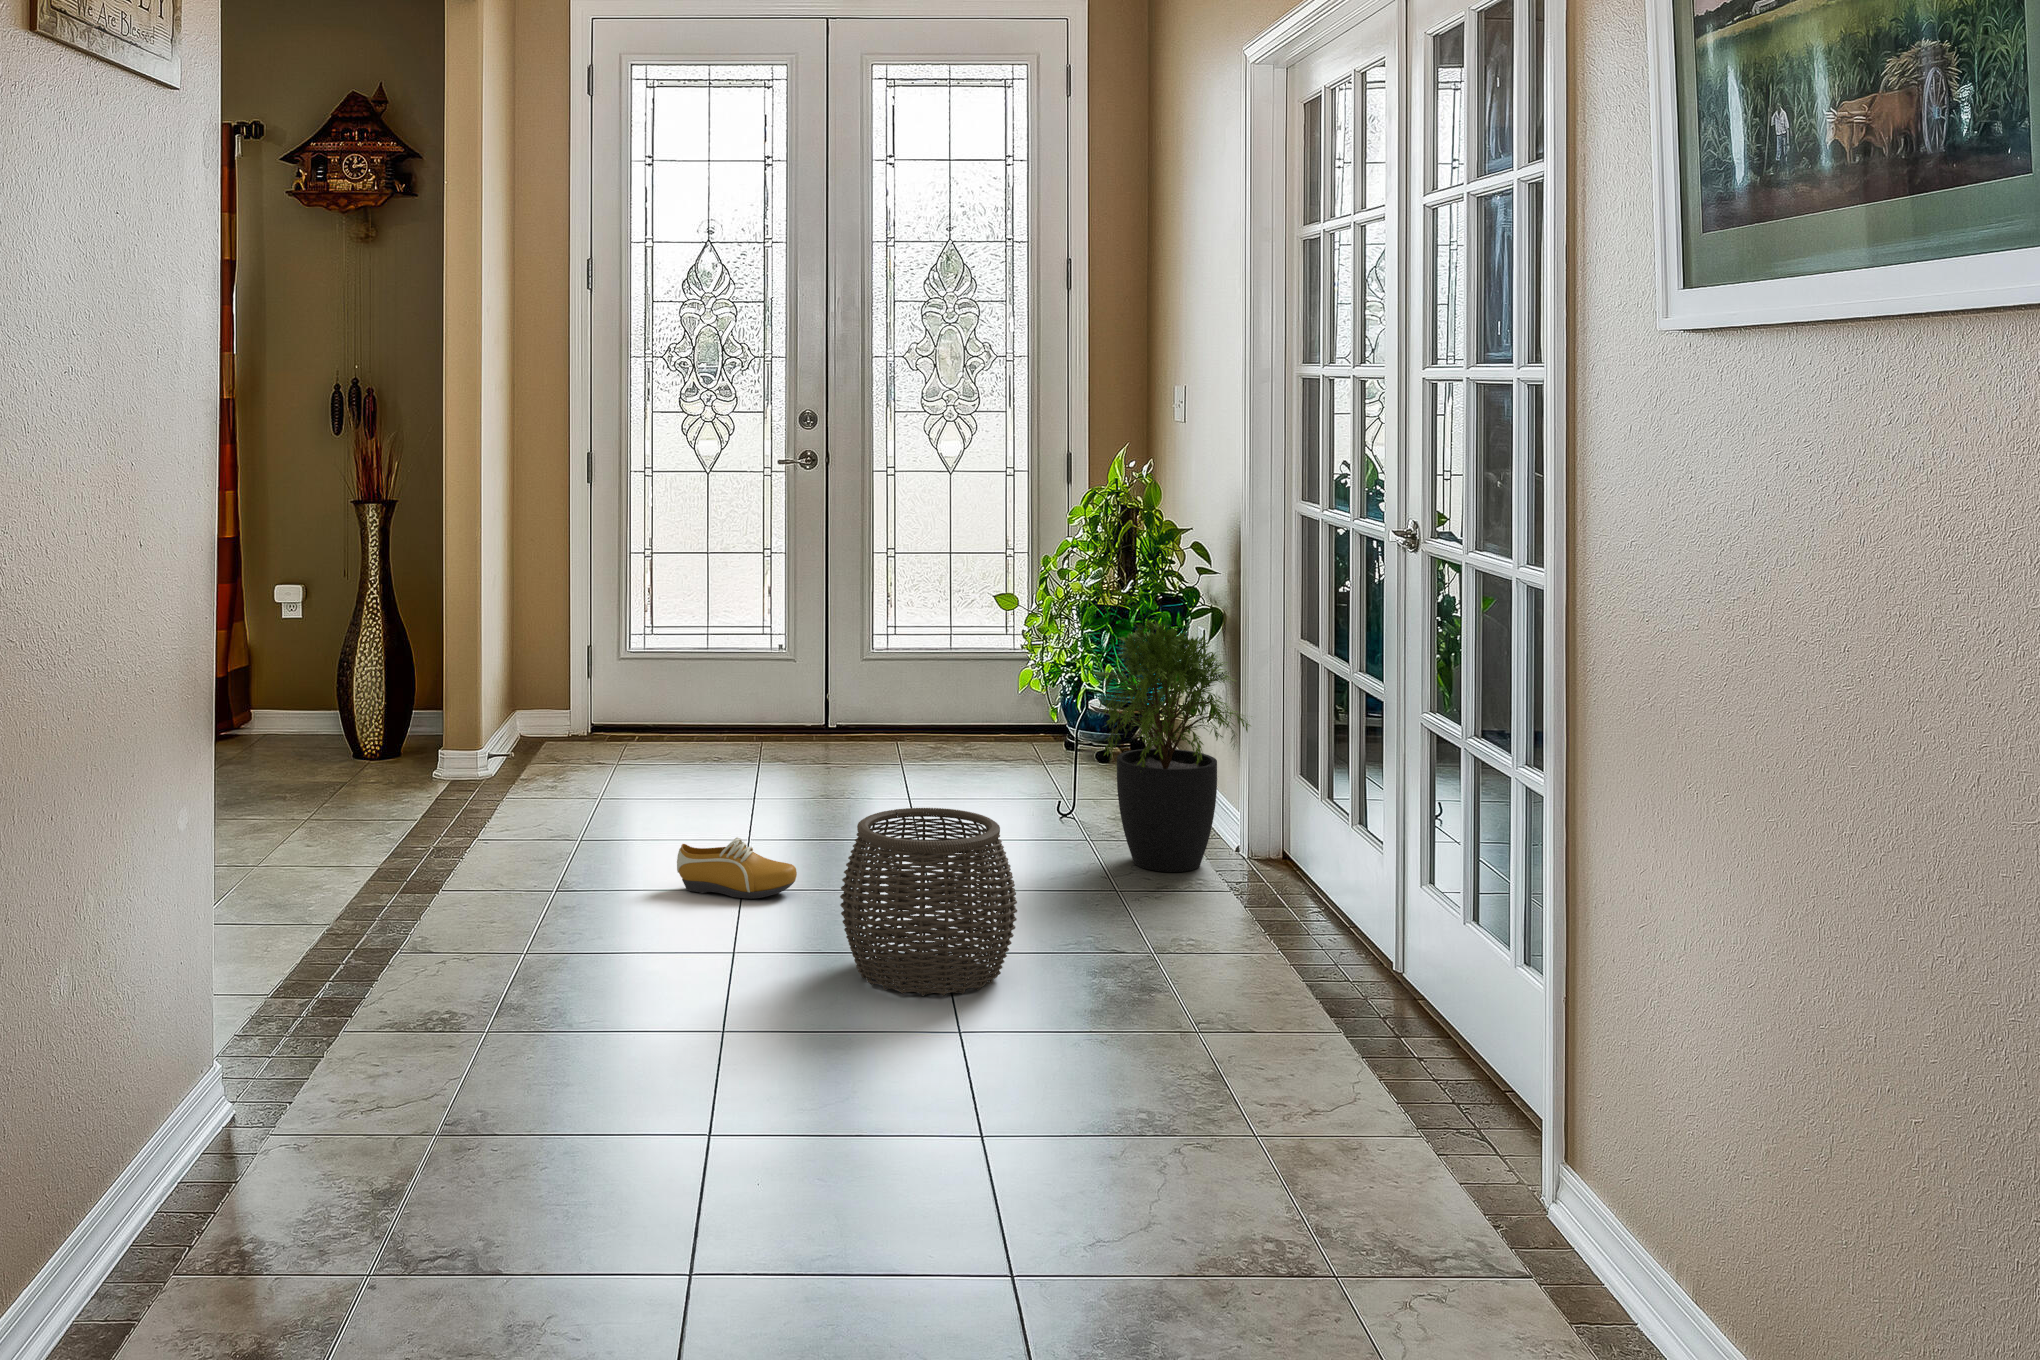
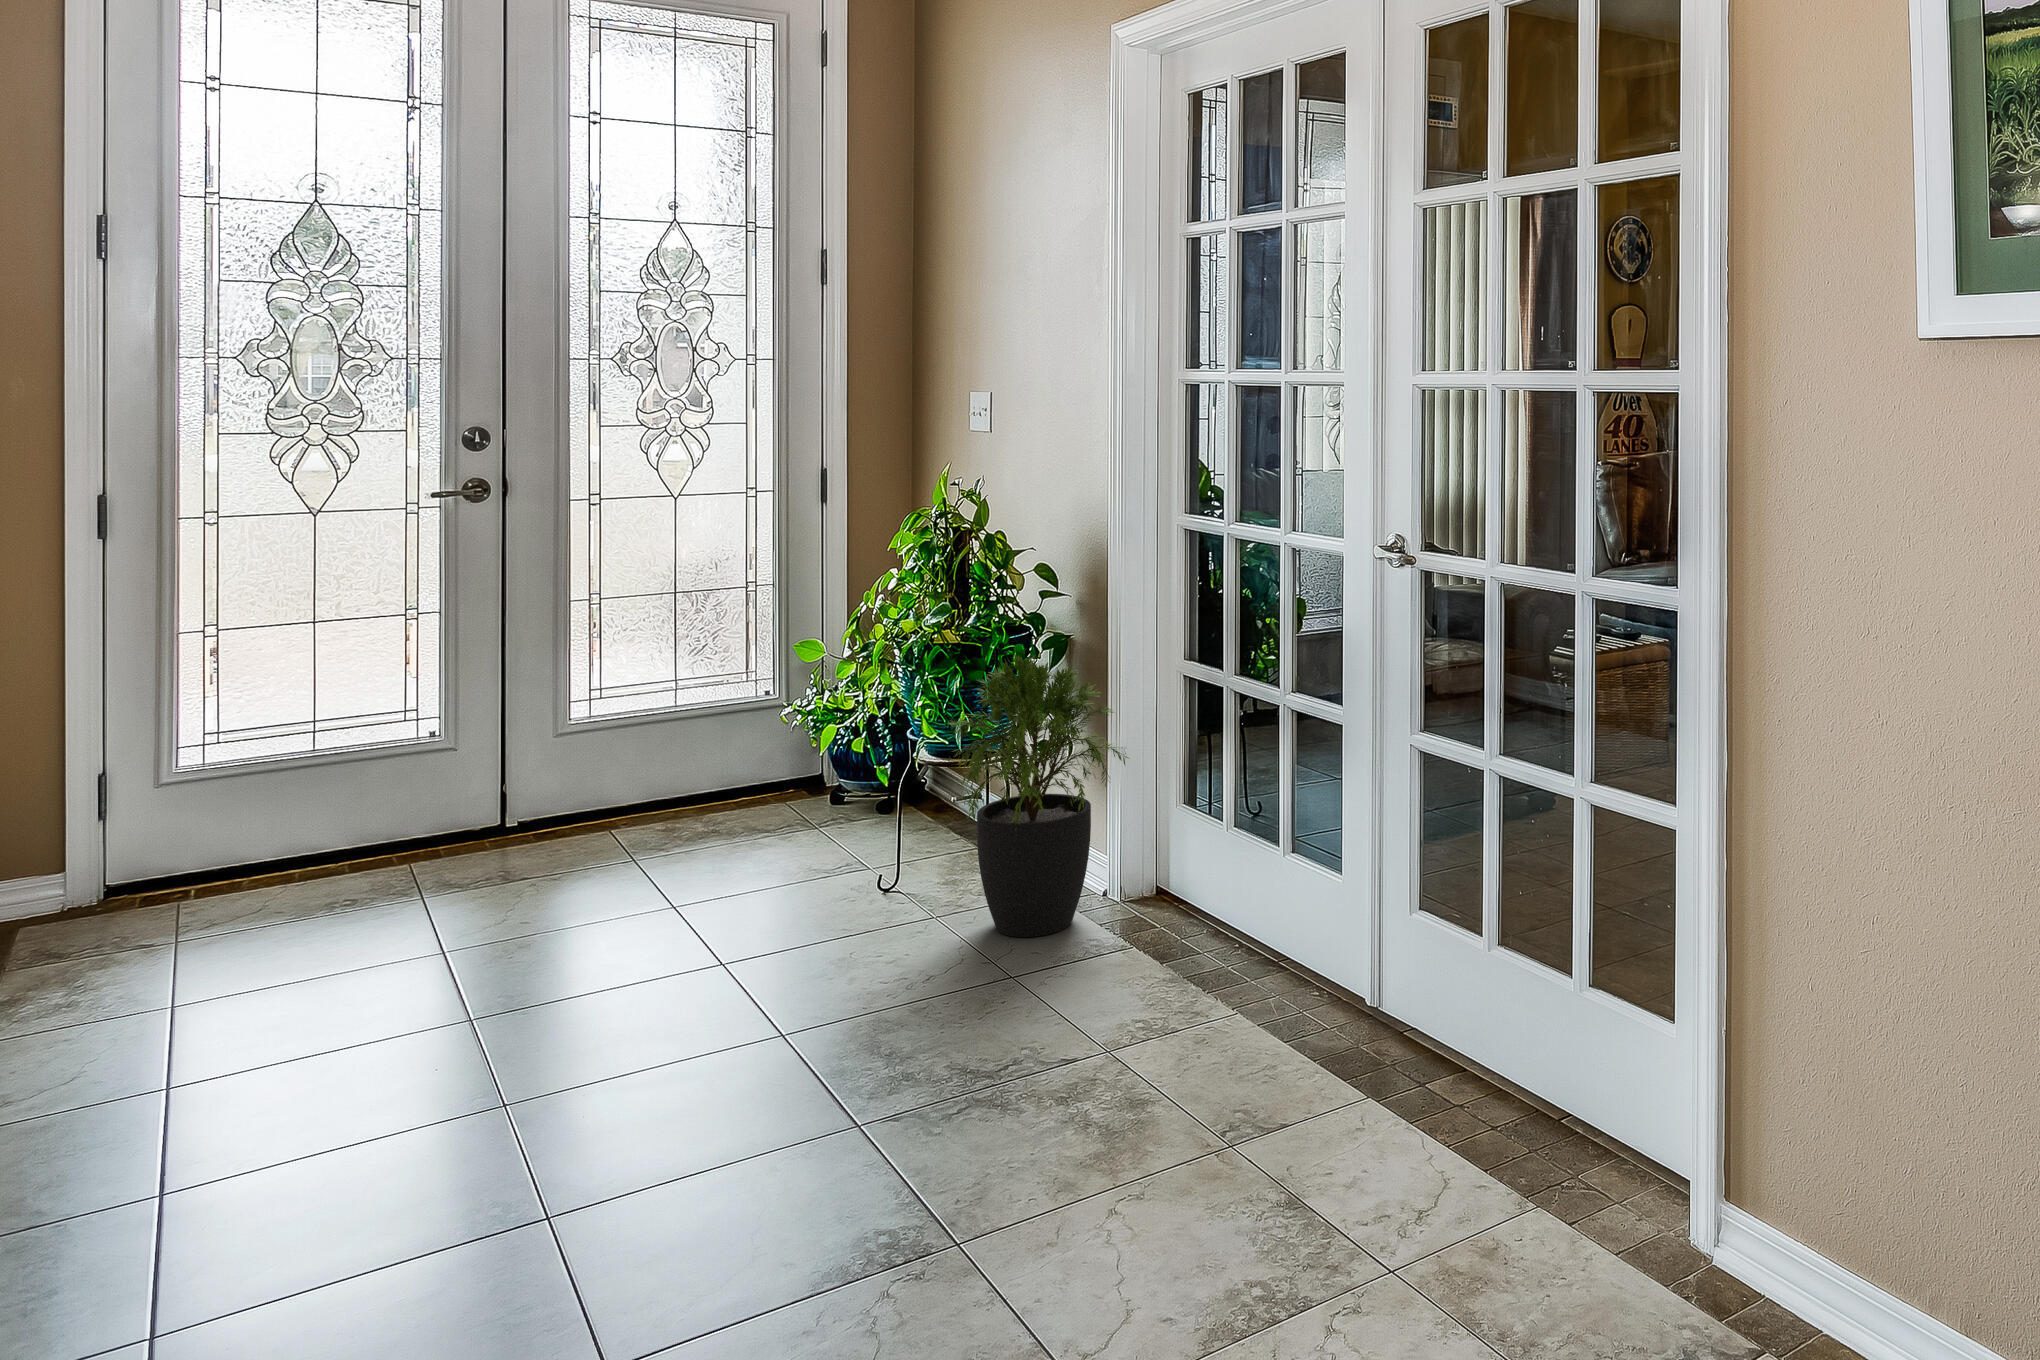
woven basket: present [840,808,1017,996] -> none [725,934,971,1204]
shoe: present [677,837,797,898] -> none [389,1028,589,1122]

